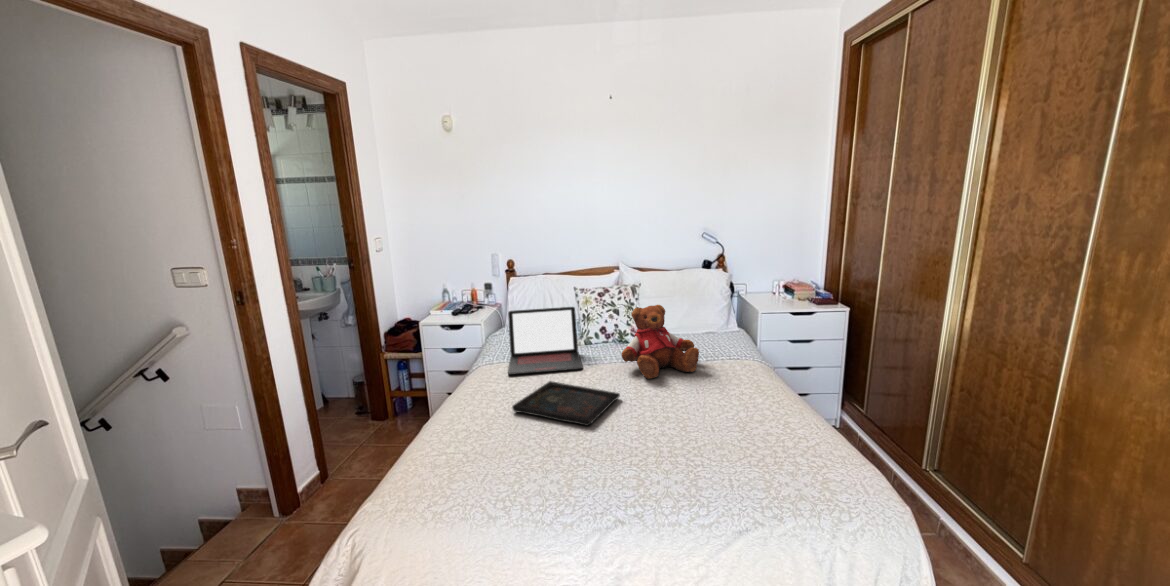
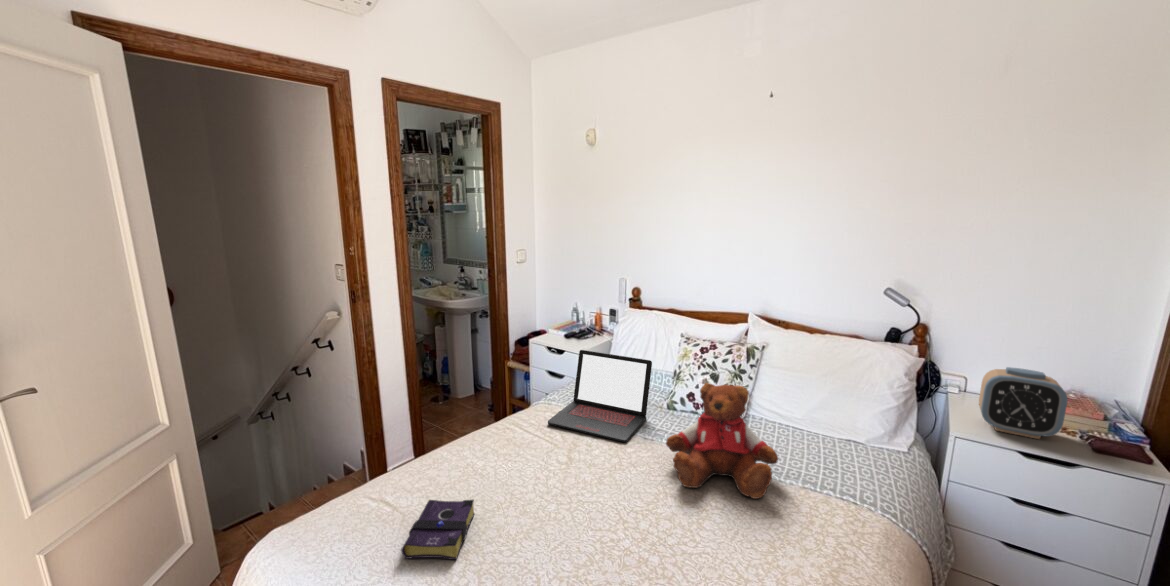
alarm clock: none [763,269,805,307] -> present [979,367,1068,439]
tray: present [512,381,620,426] -> none [498,448,619,528]
book: none [490,424,554,475] -> present [401,500,474,560]

